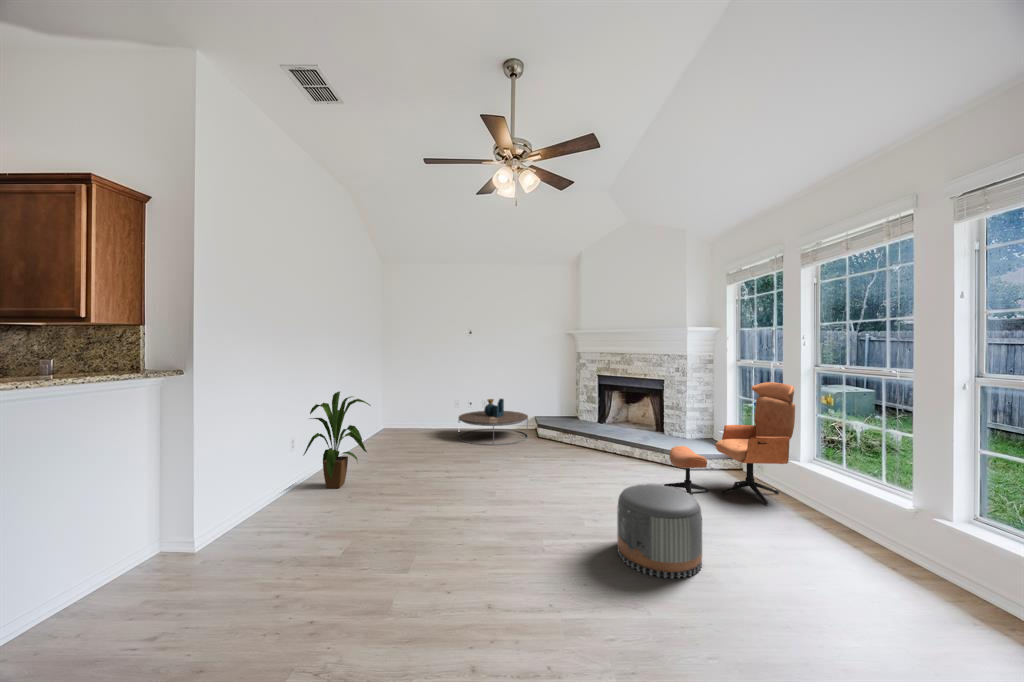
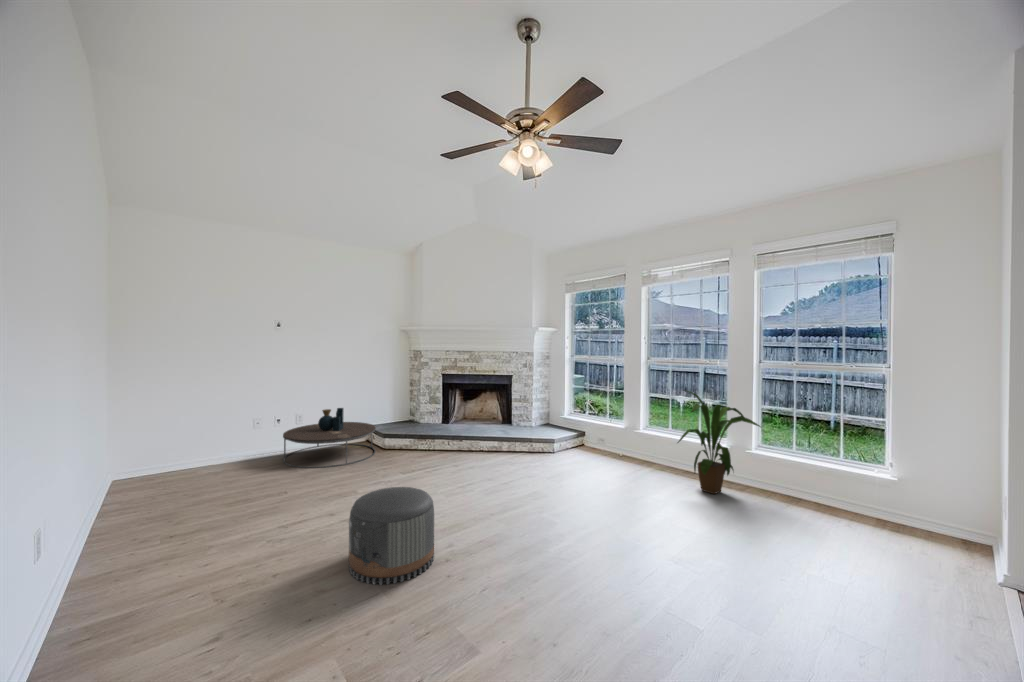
lounge chair: present [664,382,795,505] -> none [558,373,645,478]
house plant: present [304,391,371,488] -> present [678,391,760,494]
pouf: present [617,484,702,579] -> present [349,487,434,585]

